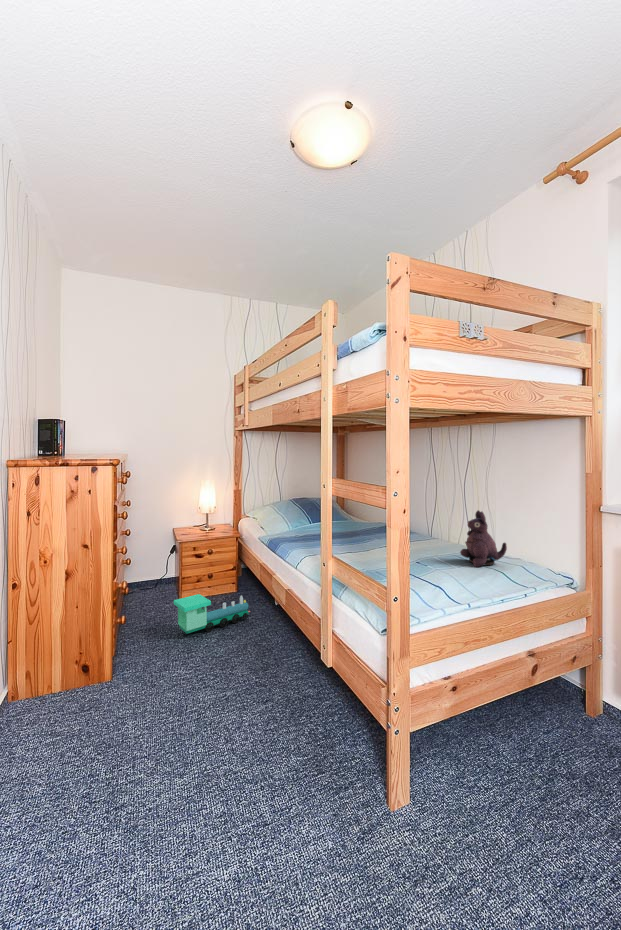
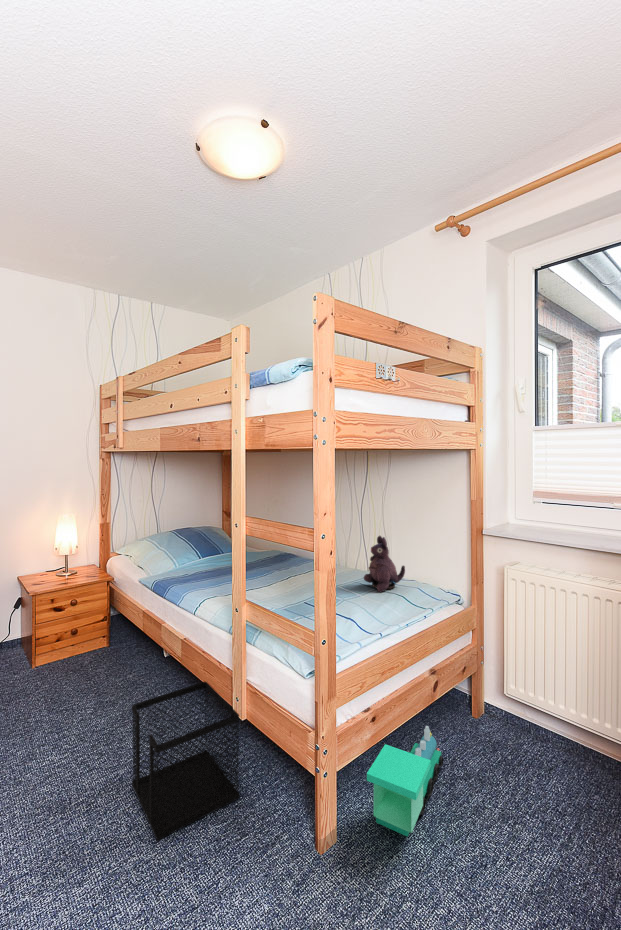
toy train: present [174,594,250,634] -> present [367,726,443,837]
wastebasket: none [235,630,323,758] -> present [132,682,240,841]

